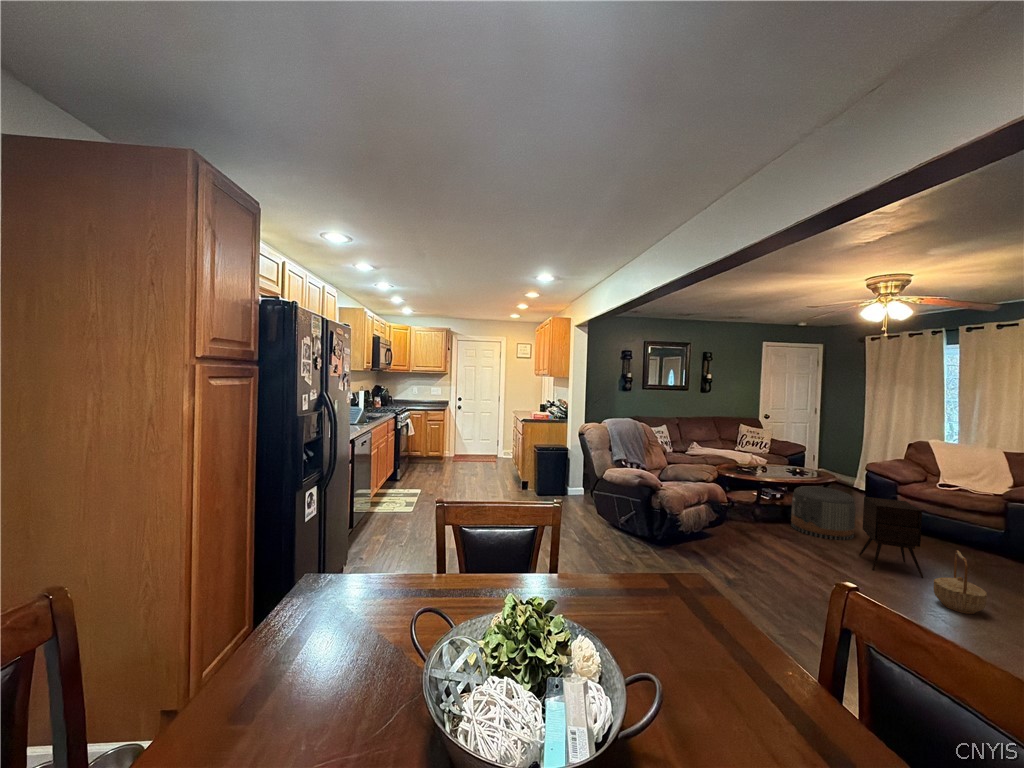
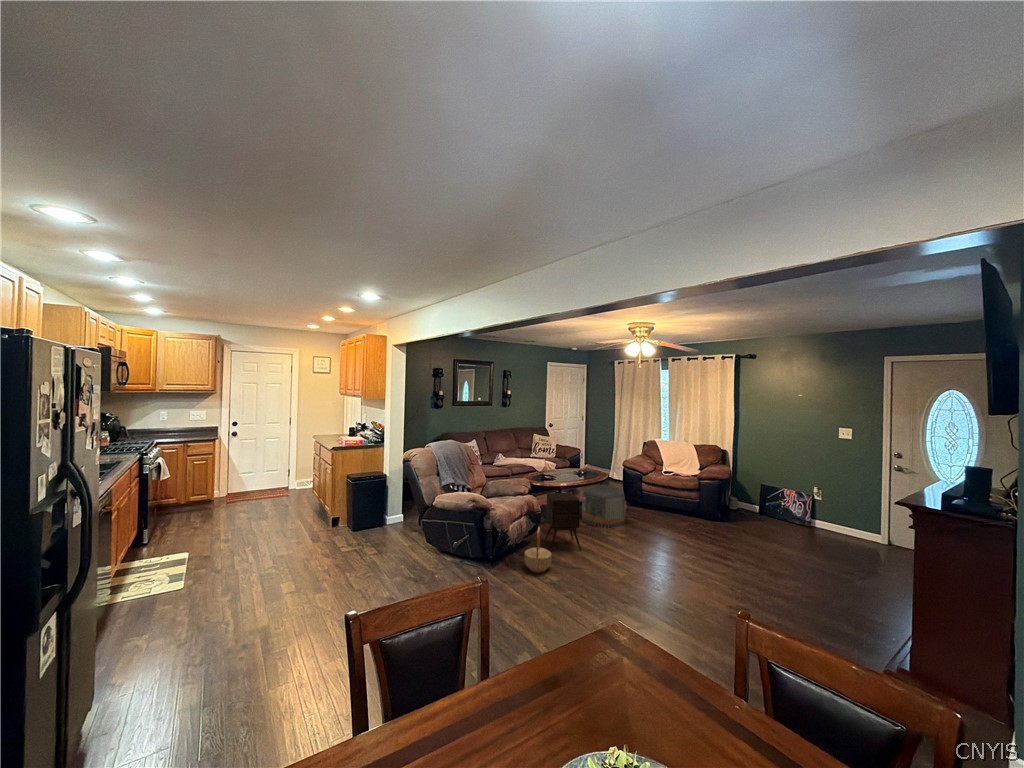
side table: present [859,497,924,578] -> present [545,493,581,552]
basket: present [934,550,987,614] -> present [524,527,552,573]

